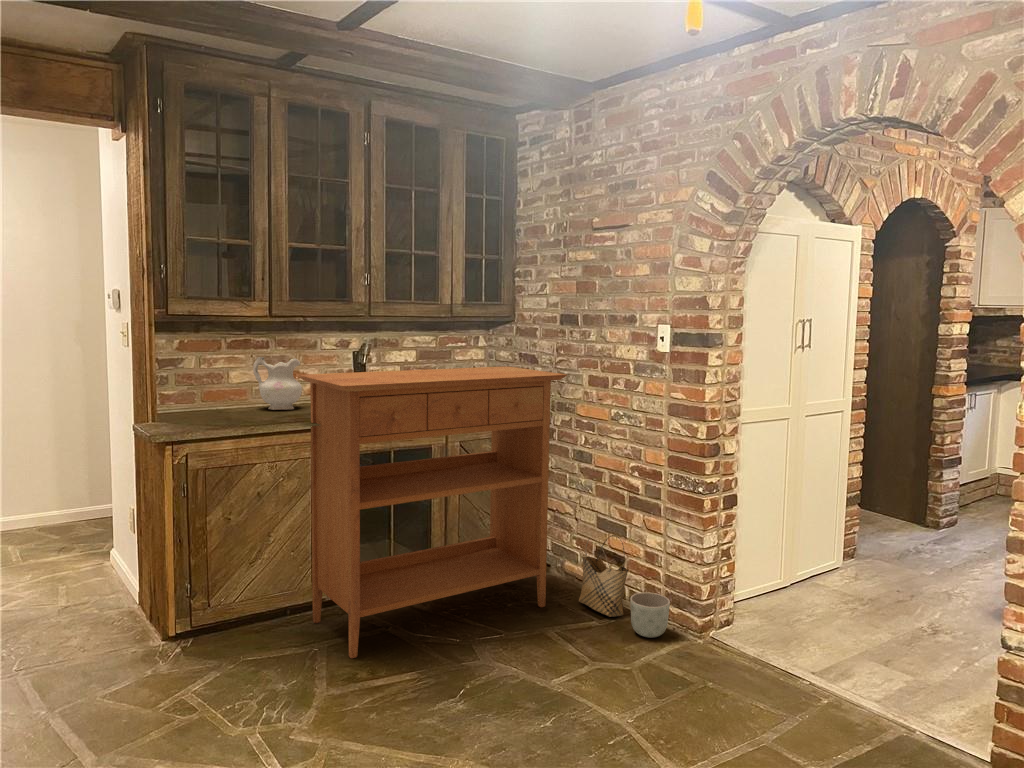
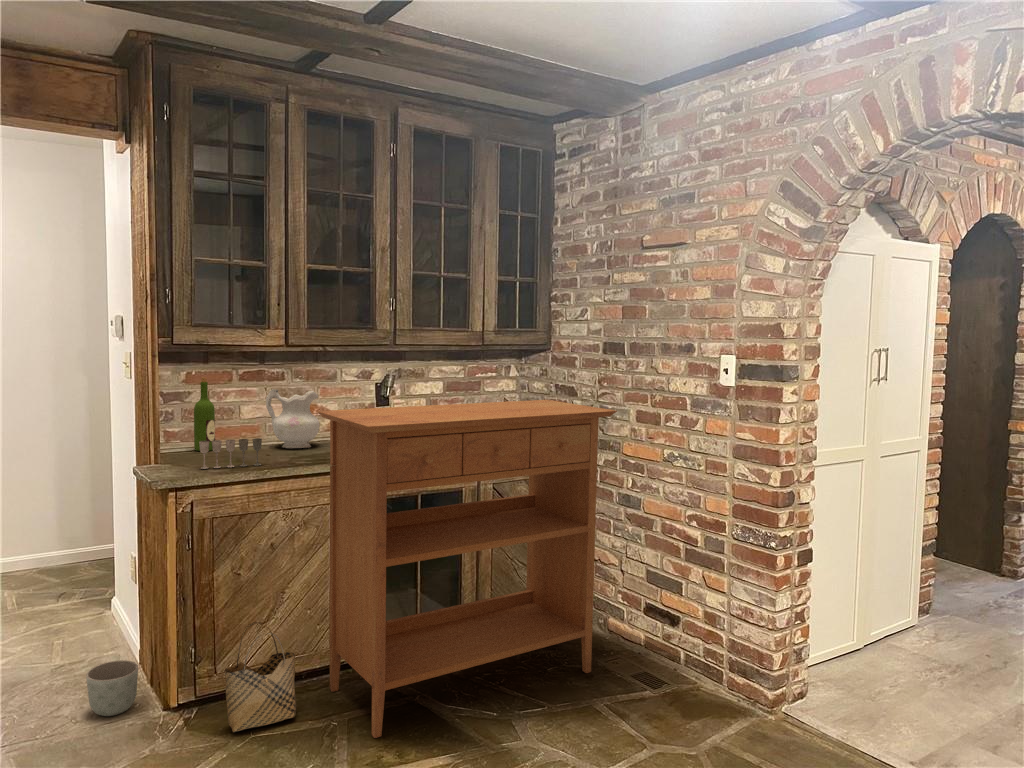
wine bottle: none [188,346,208,412] -> present [194,377,215,451]
wine glass: none [193,399,250,426] -> present [199,438,262,469]
woven basket: present [579,535,628,617] -> present [224,622,296,732]
planter: present [630,592,670,638] -> present [86,660,138,716]

